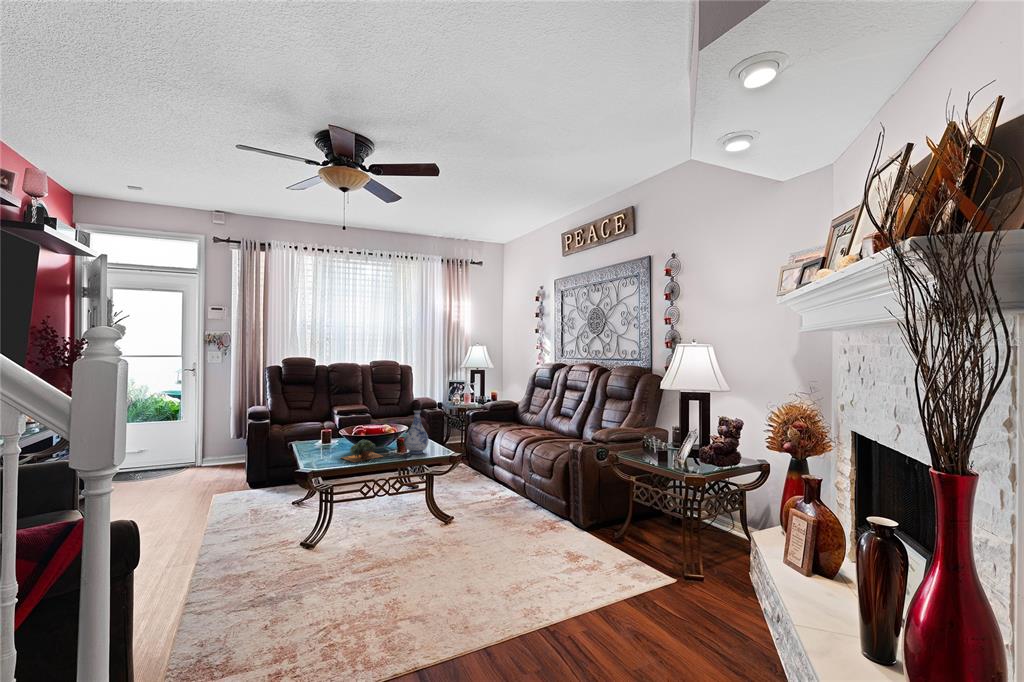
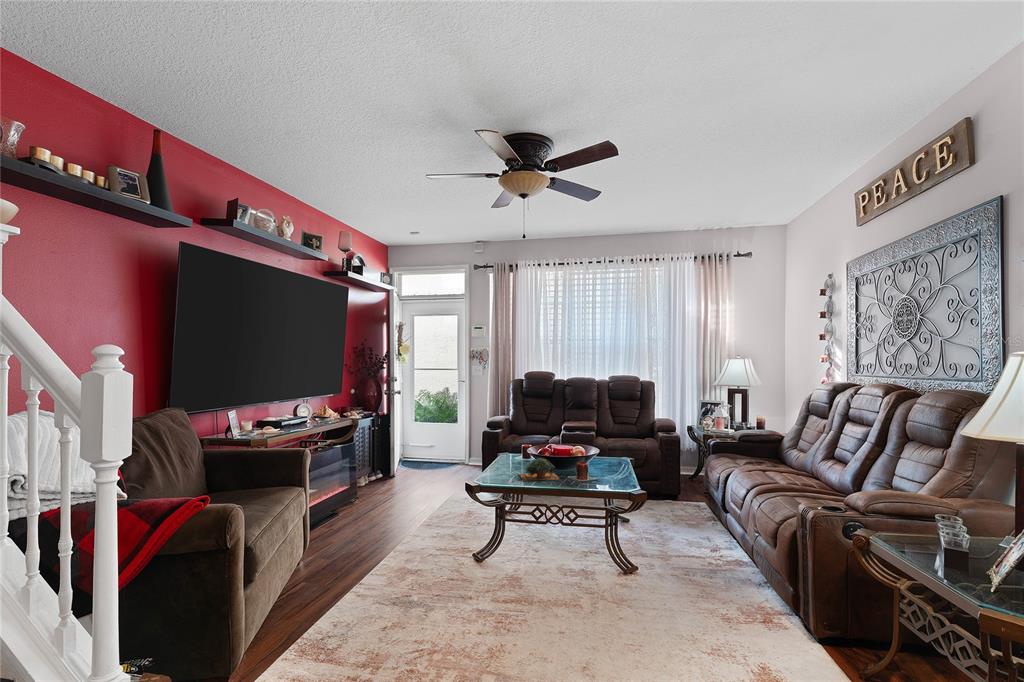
vase: present [404,410,429,454] -> none [583,431,612,483]

